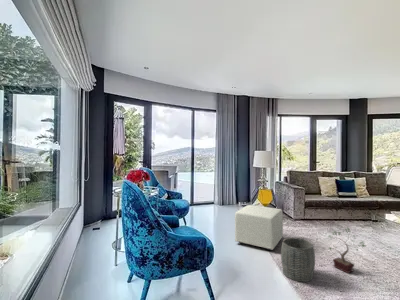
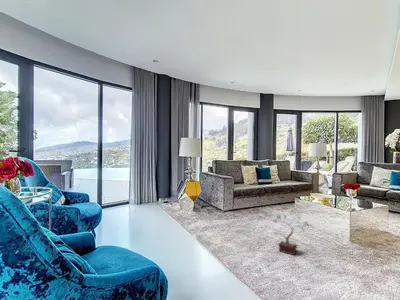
ottoman: present [235,205,283,250] -> none [173,198,221,245]
woven basket: present [281,238,315,282] -> none [235,227,269,273]

